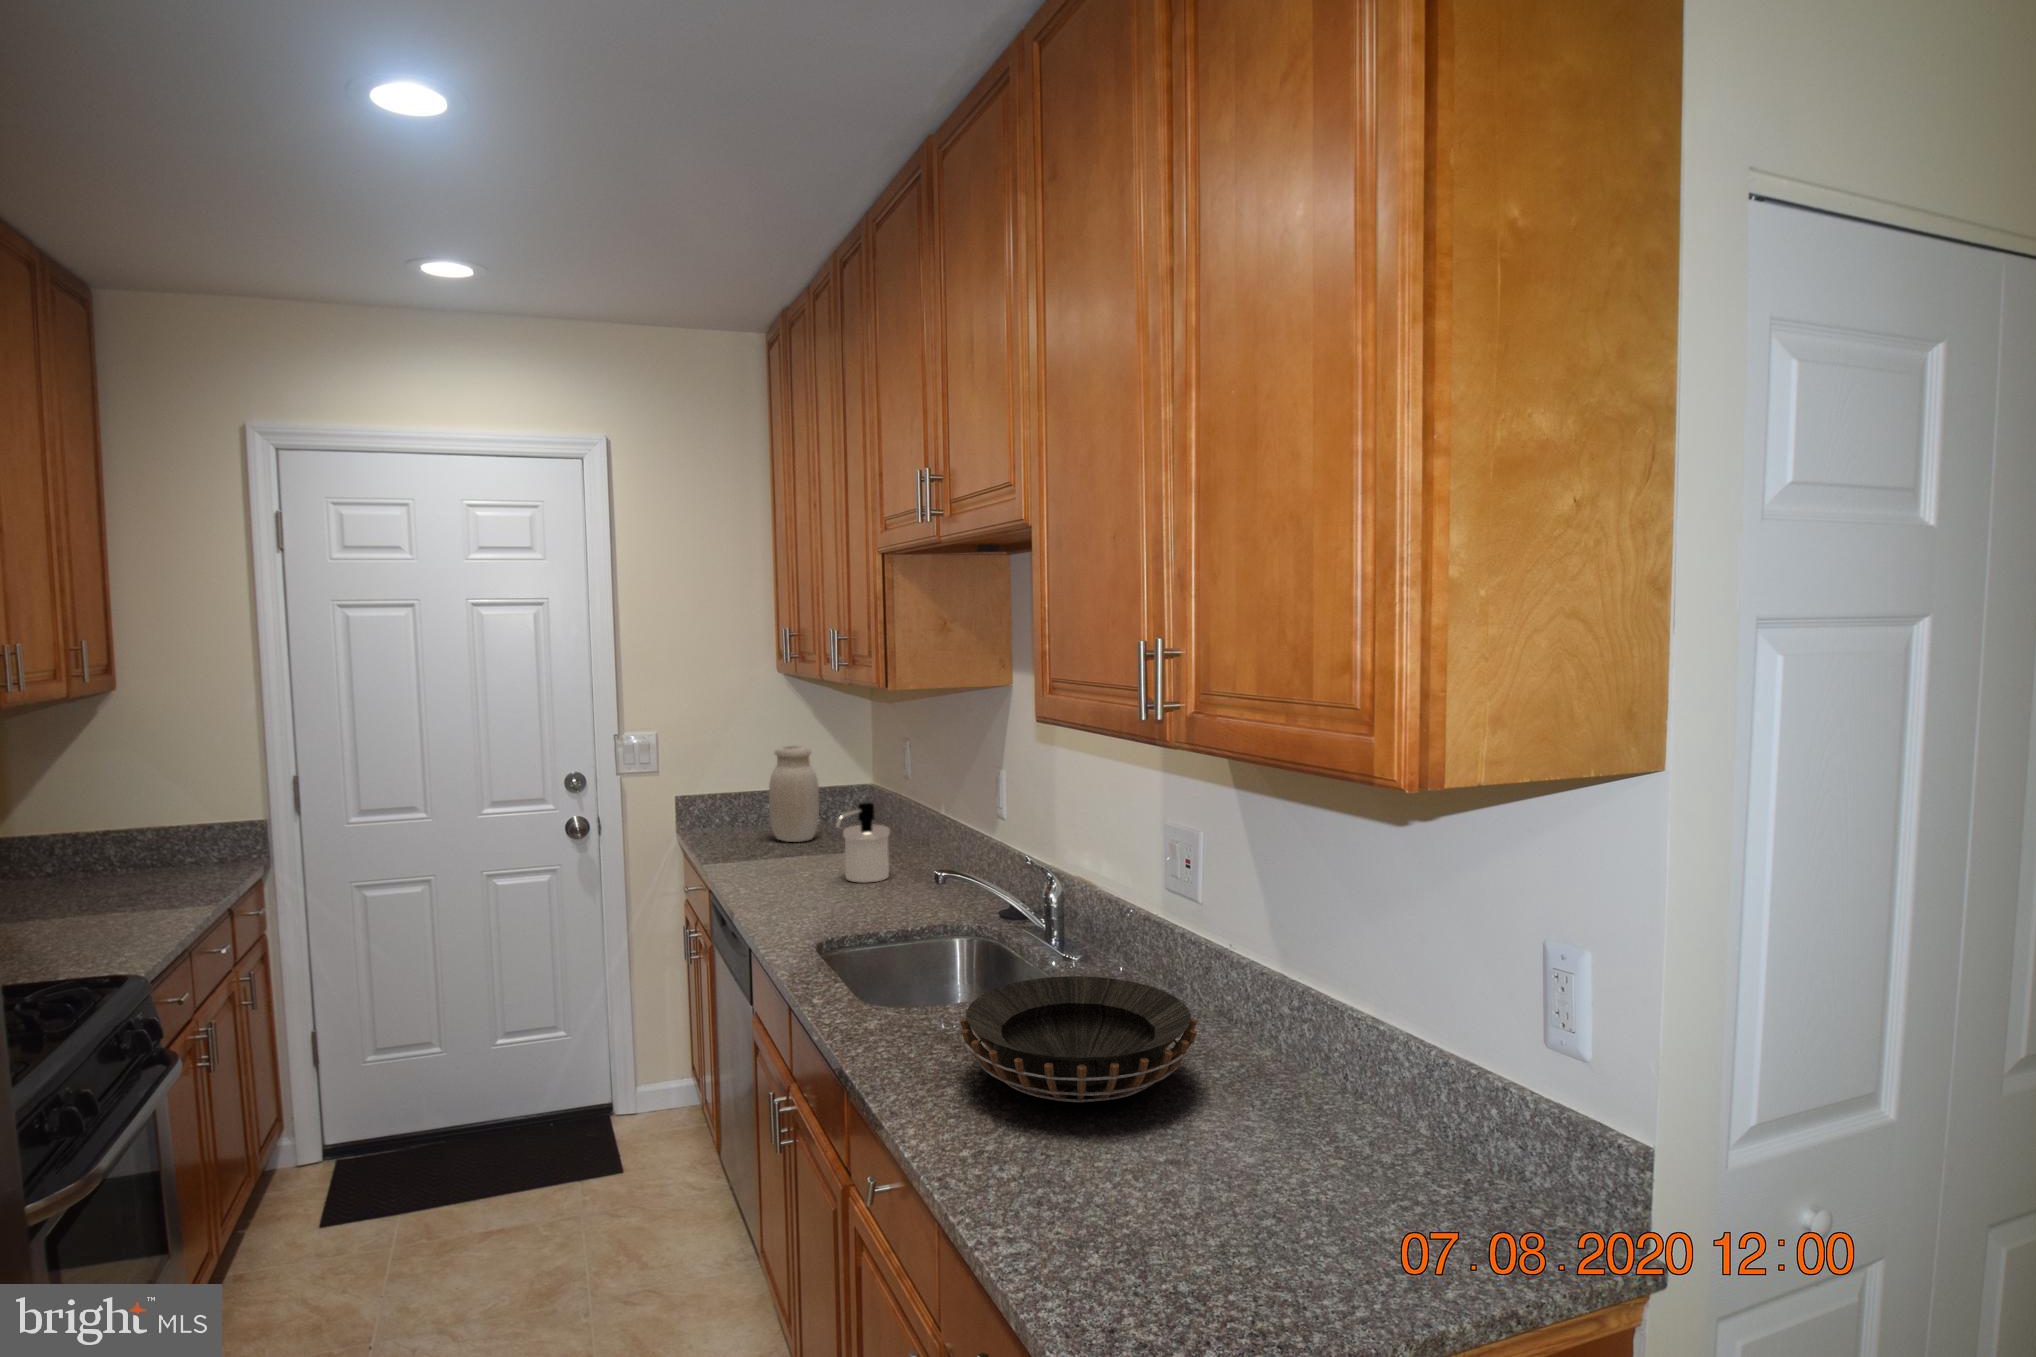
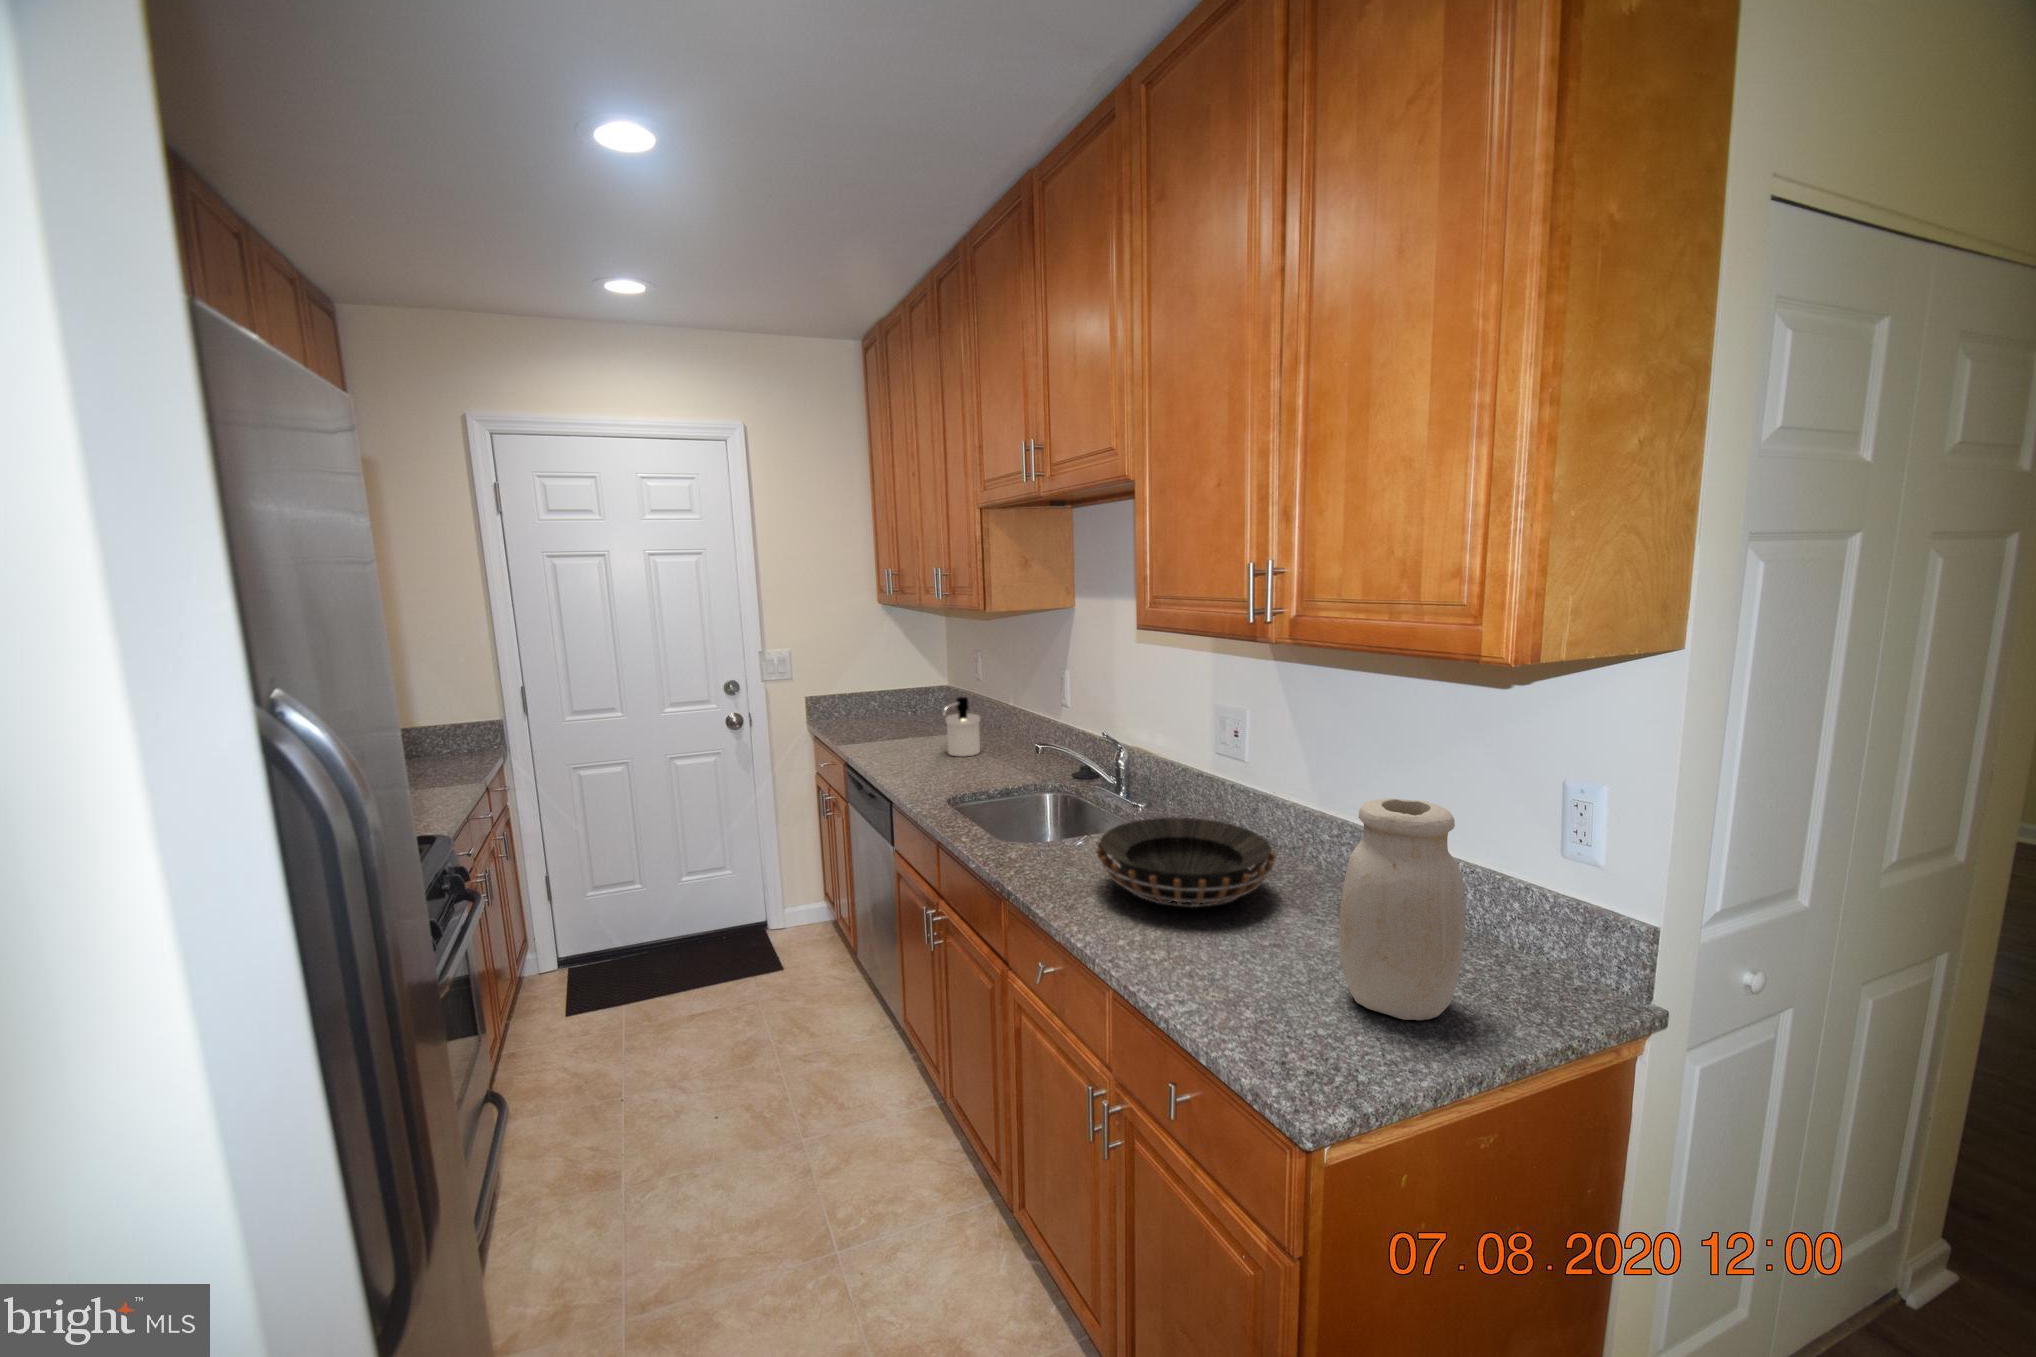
jar: present [769,746,819,842] -> present [1339,799,1465,1020]

